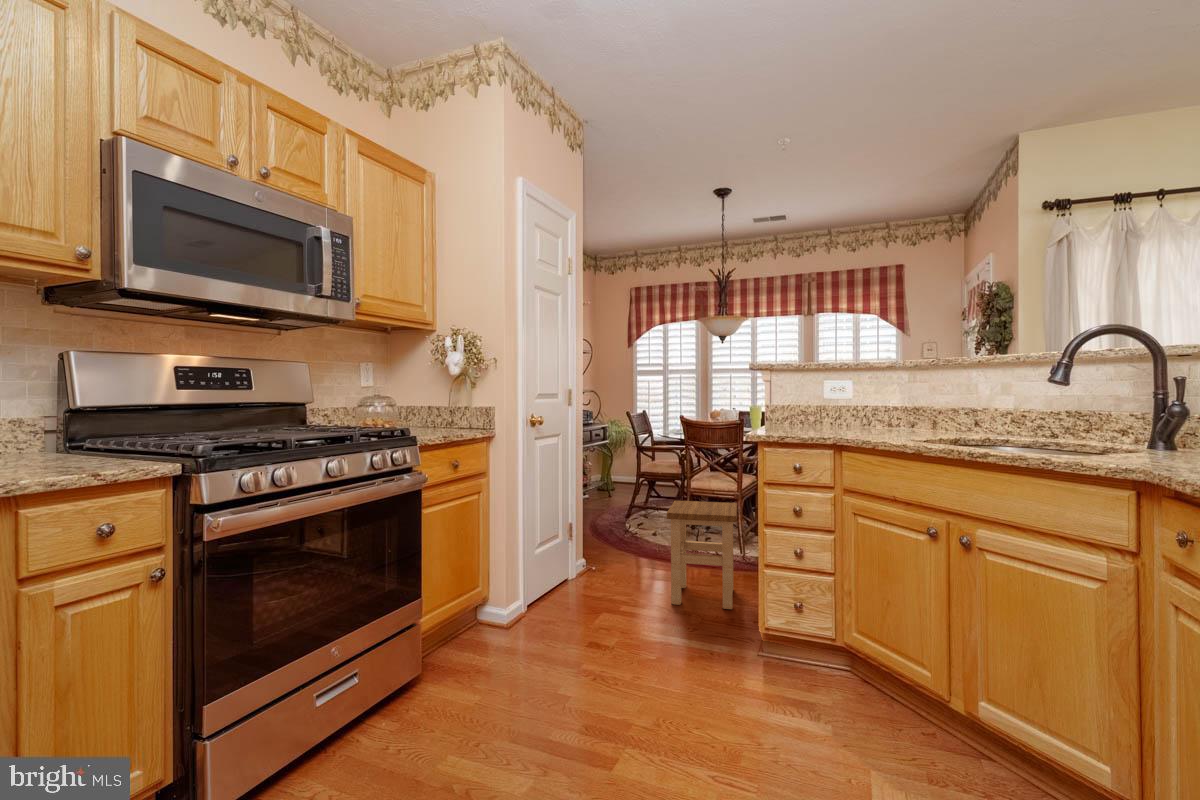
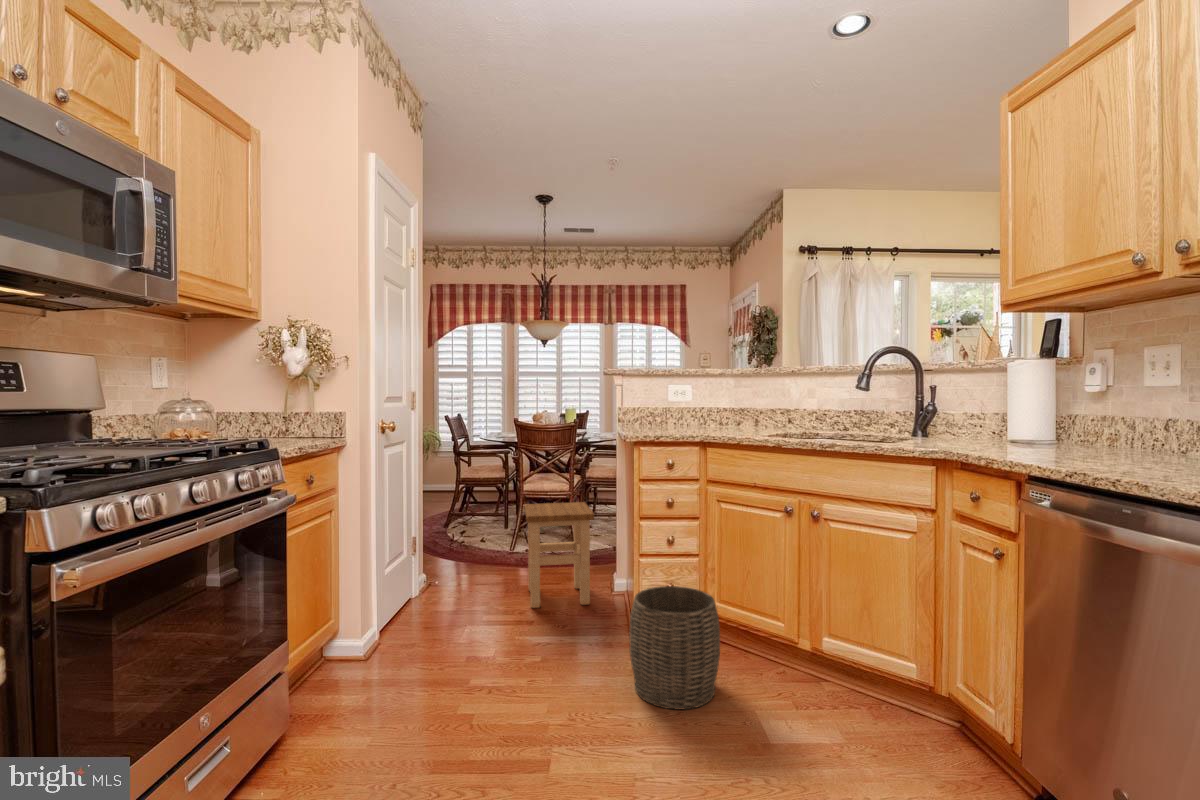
woven basket: none [734,601,838,742] -> present [629,586,720,709]

